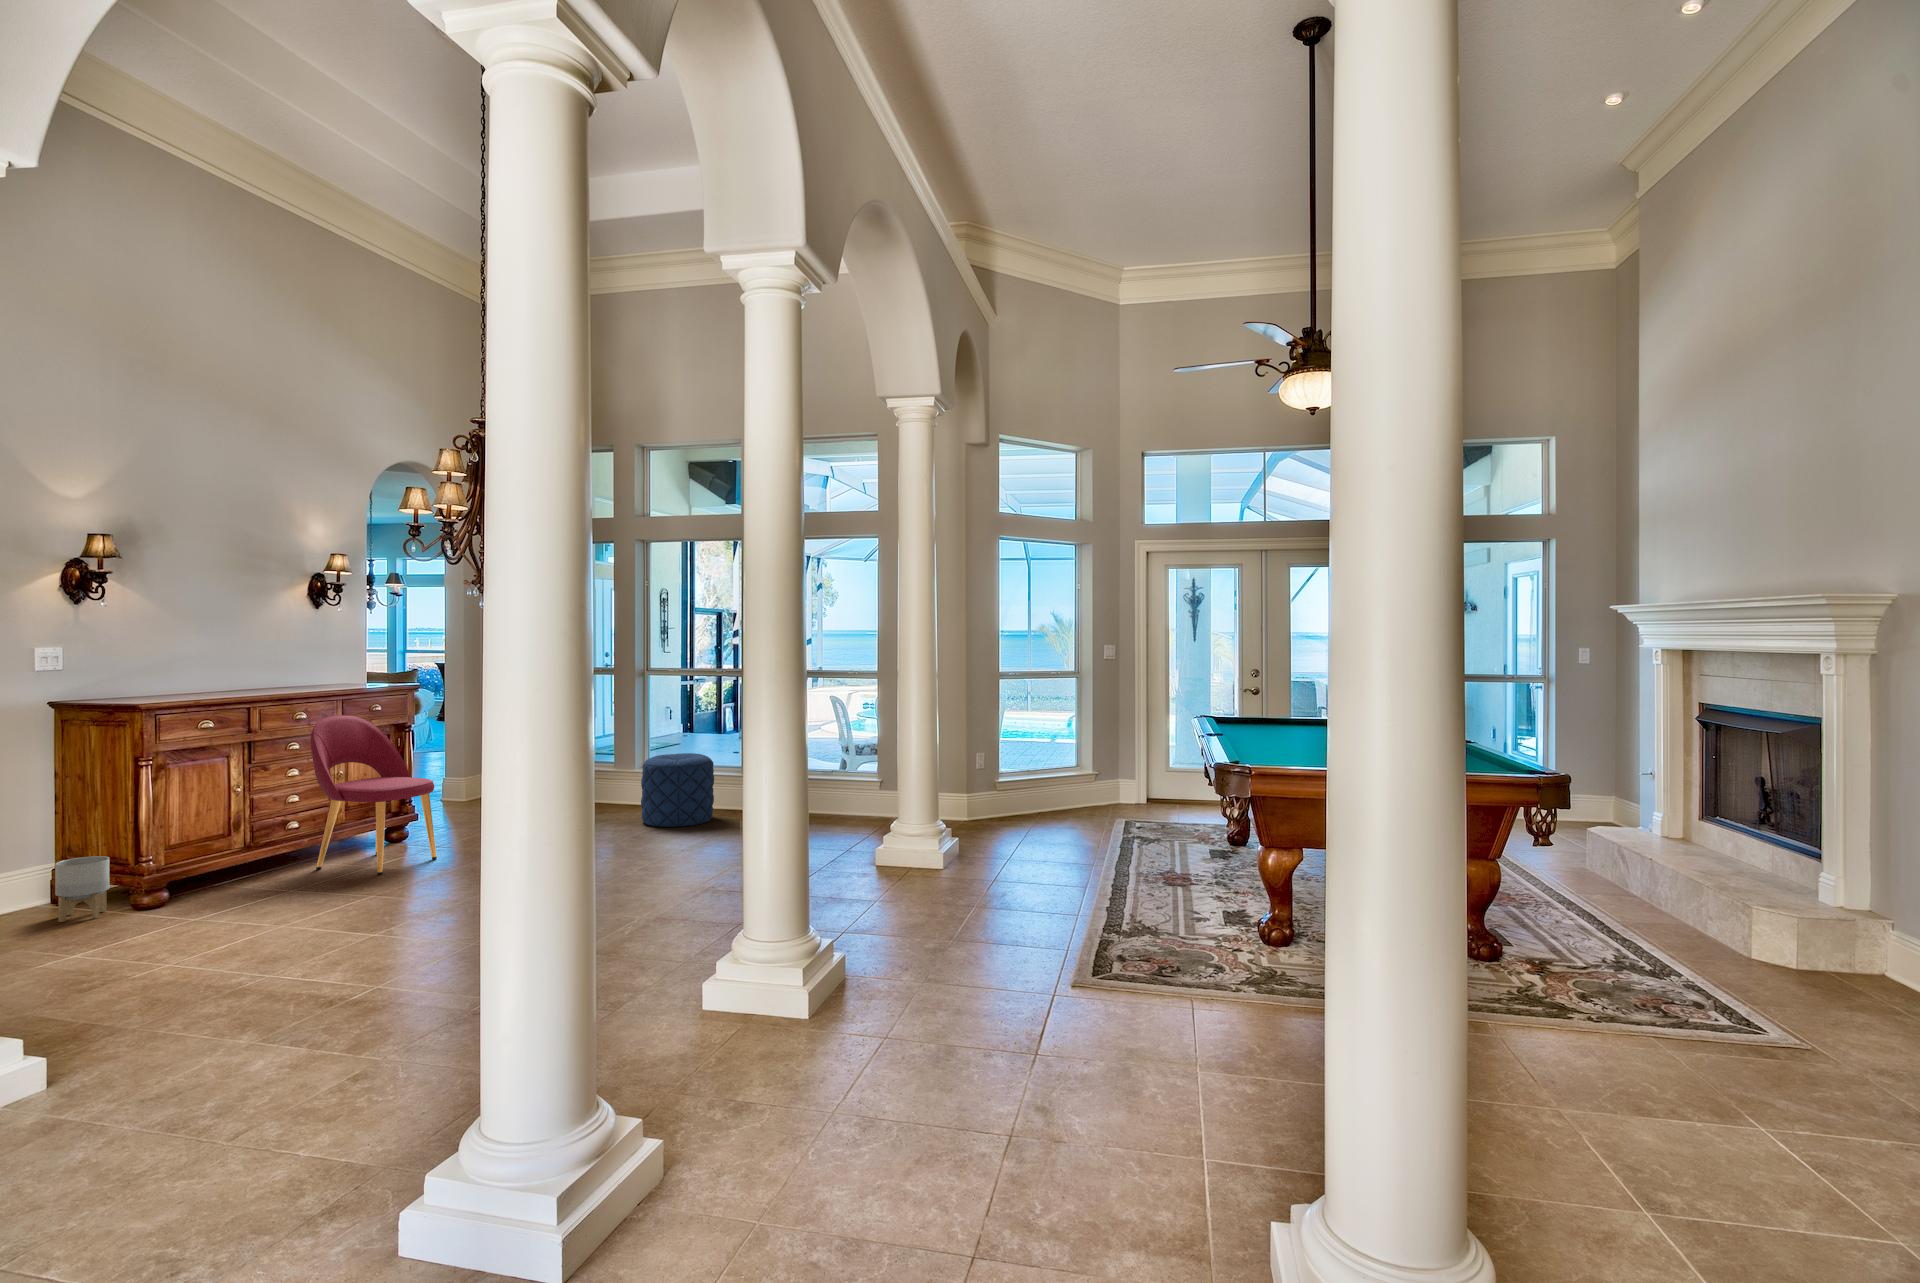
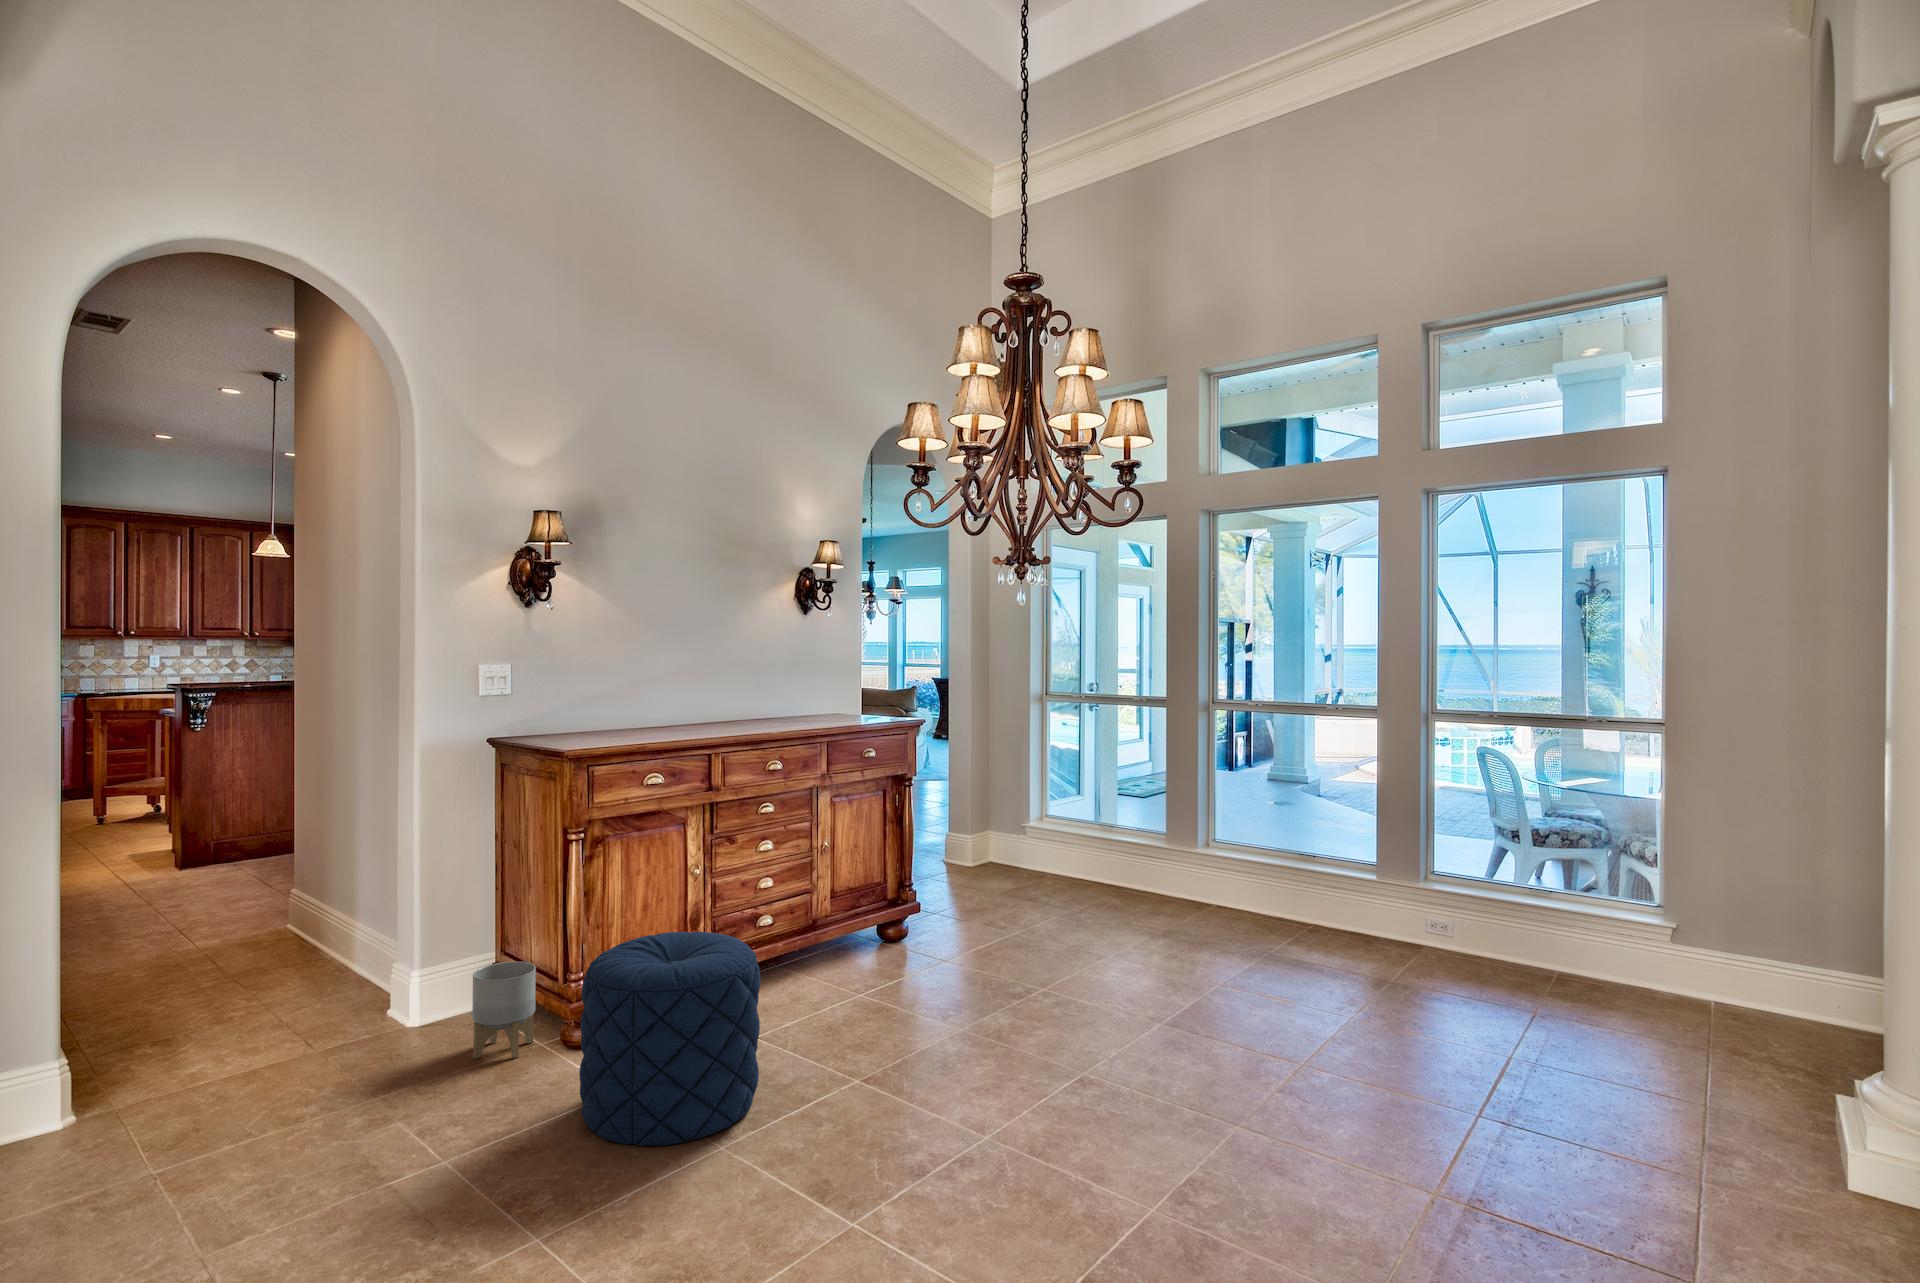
dining chair: present [310,715,437,875] -> none [787,764,945,1017]
pouf: present [641,753,714,827] -> present [580,932,761,1146]

